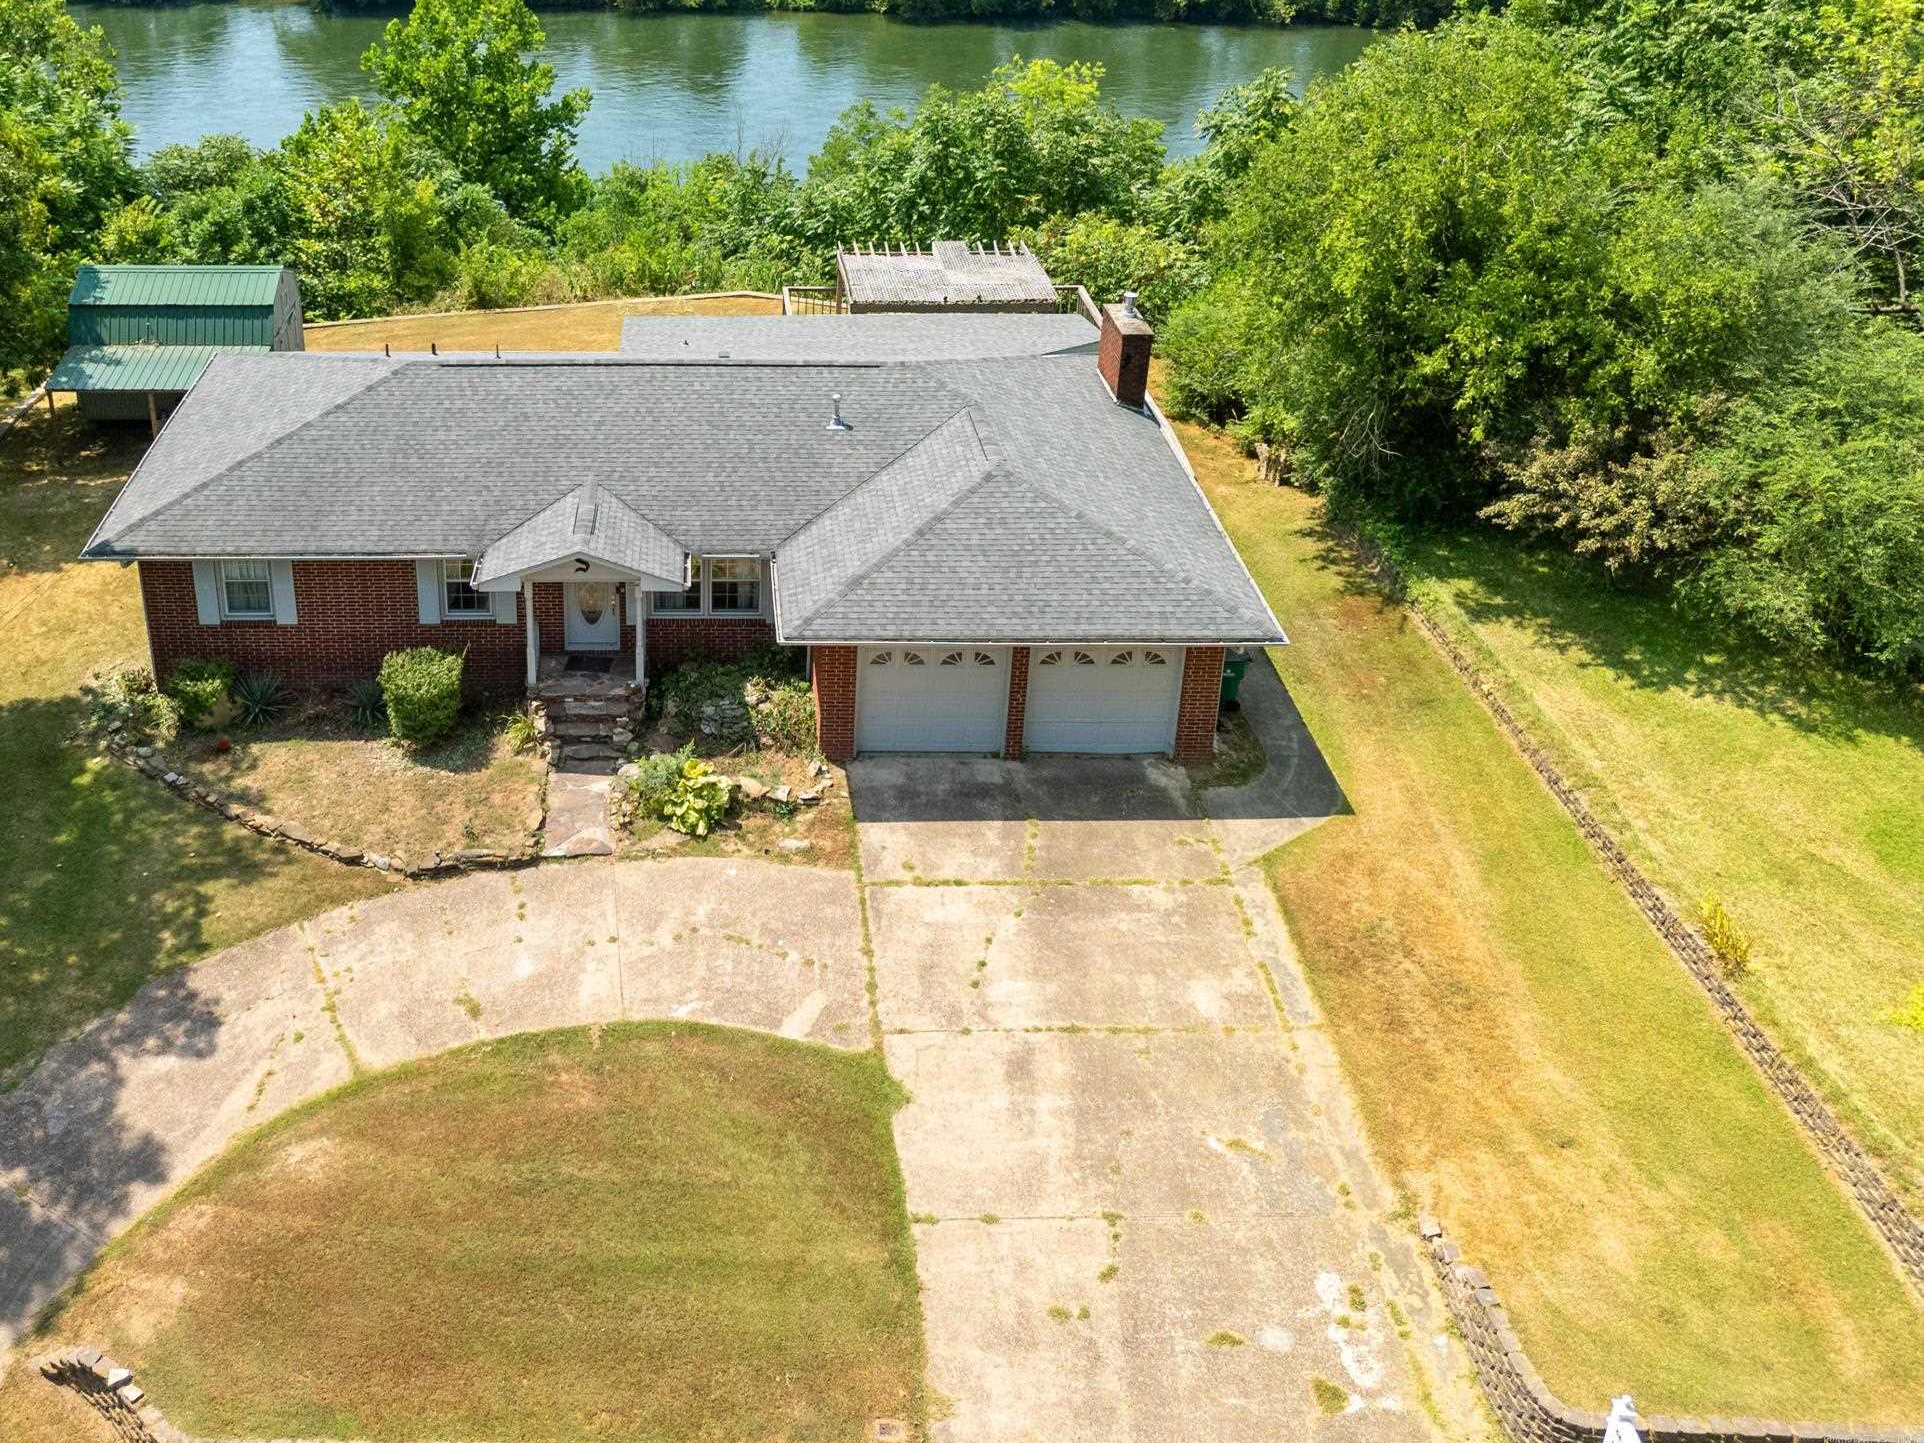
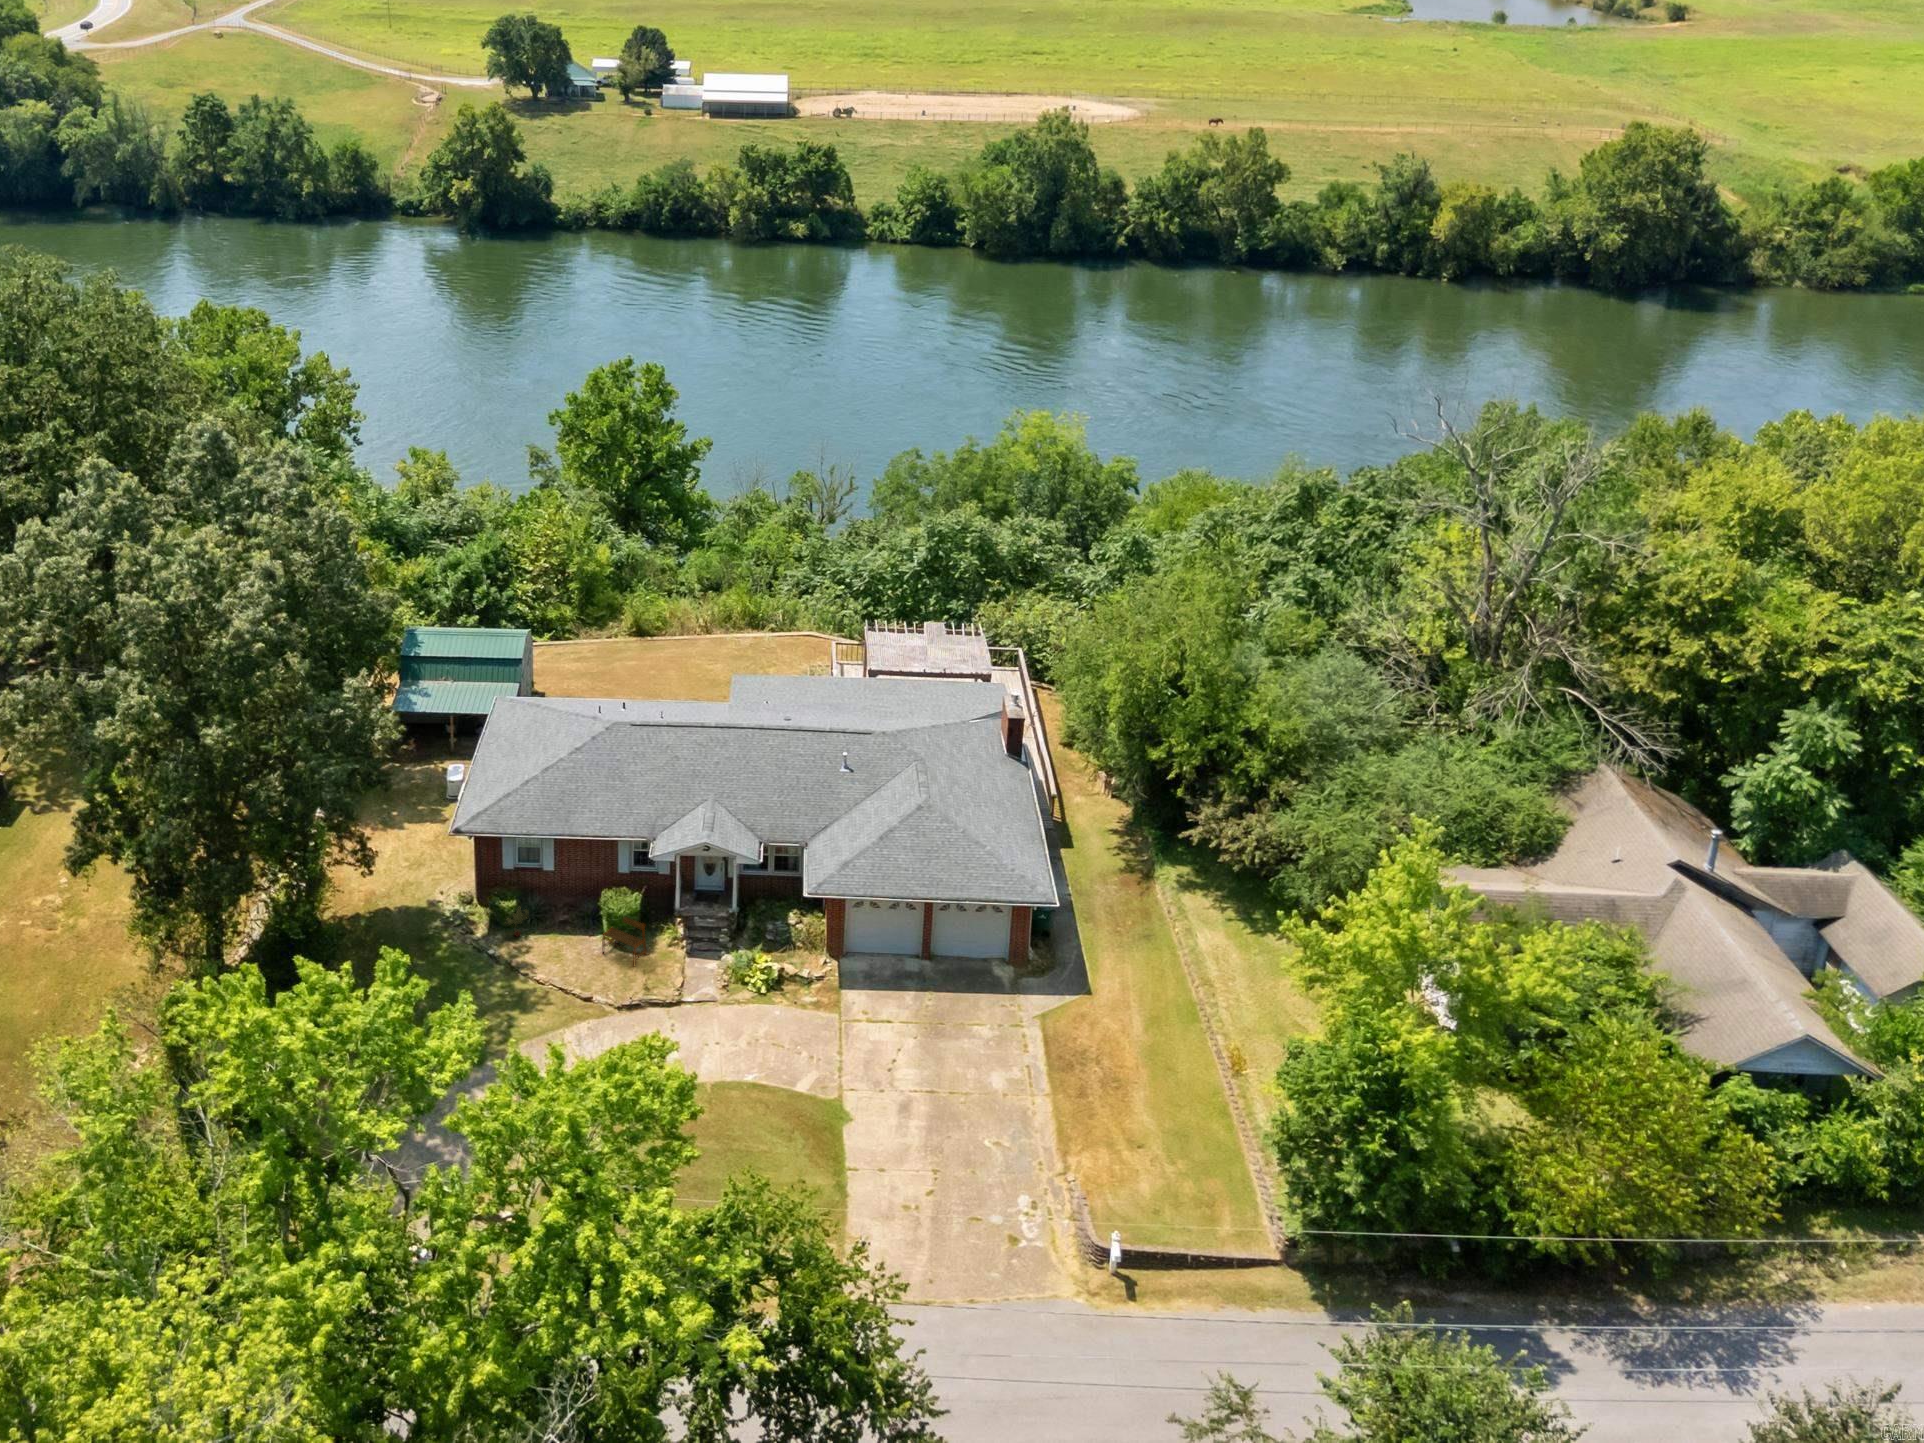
bench: none [384,694,473,796] -> present [602,917,647,965]

